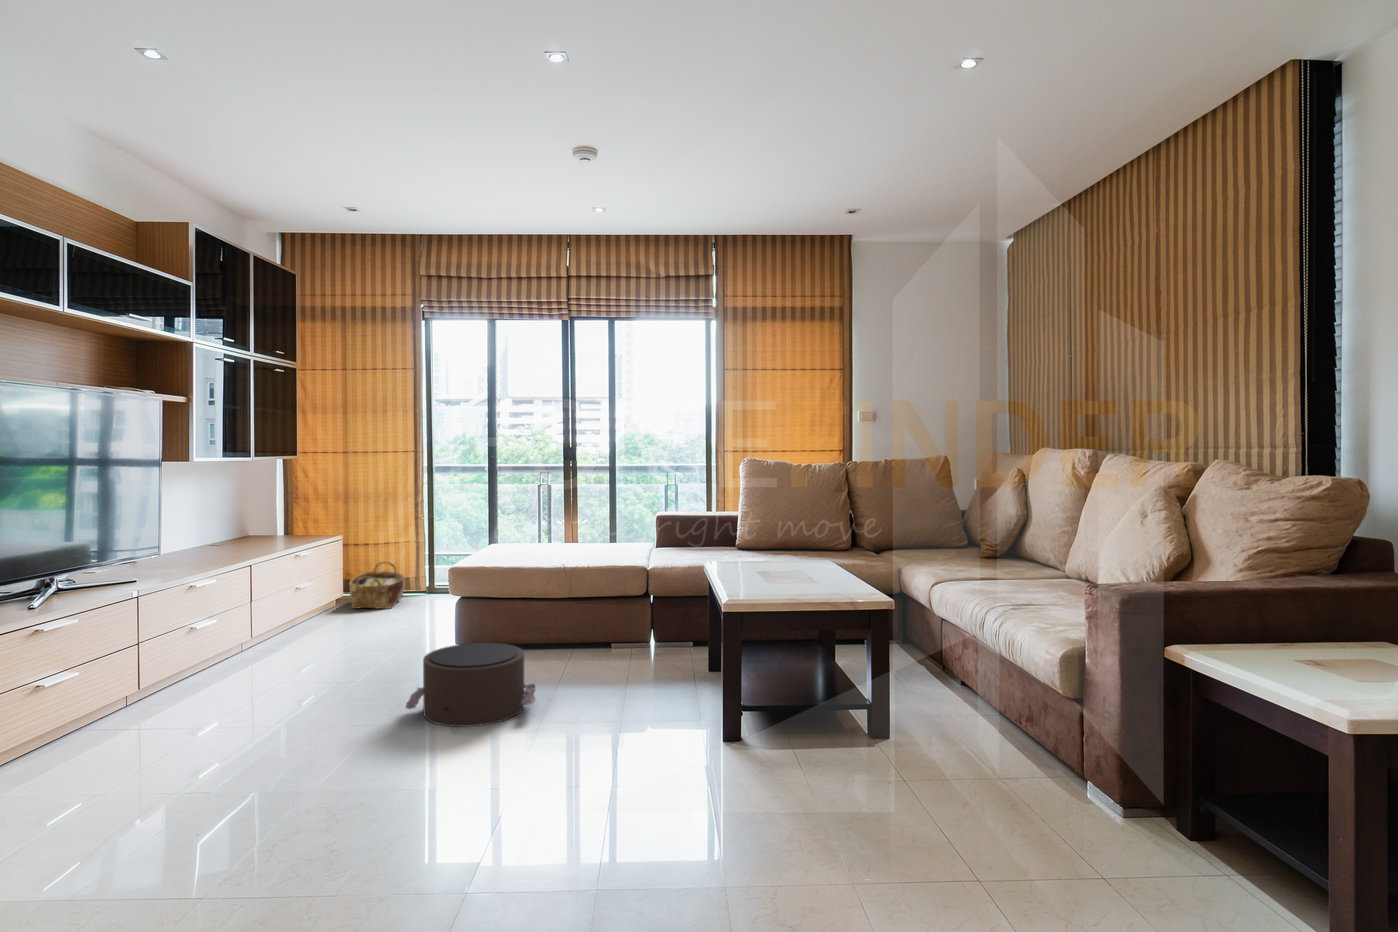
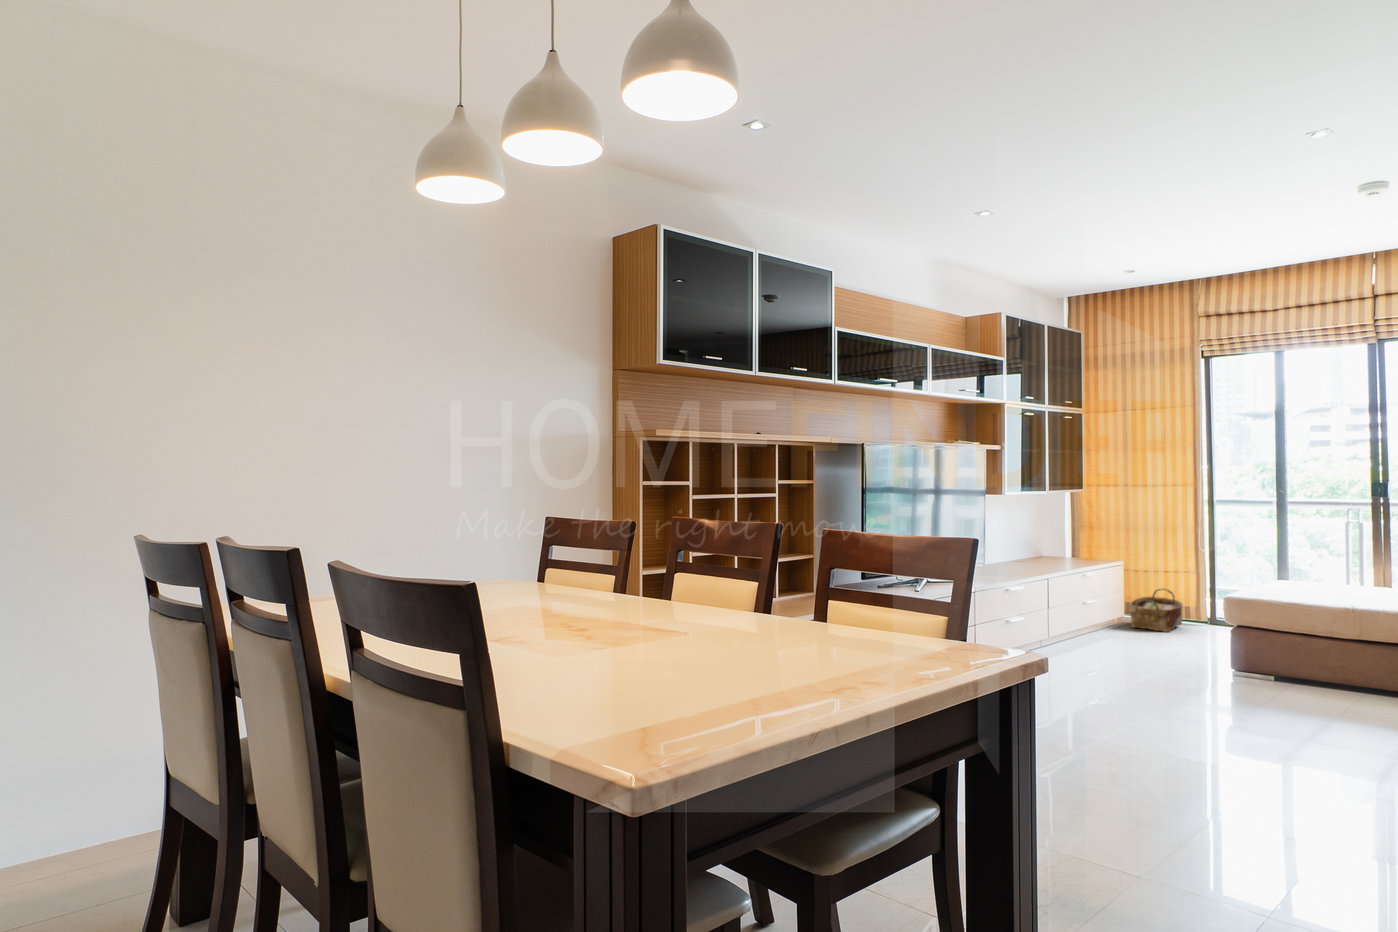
pouf: present [406,643,535,727] -> none [1174,660,1308,733]

